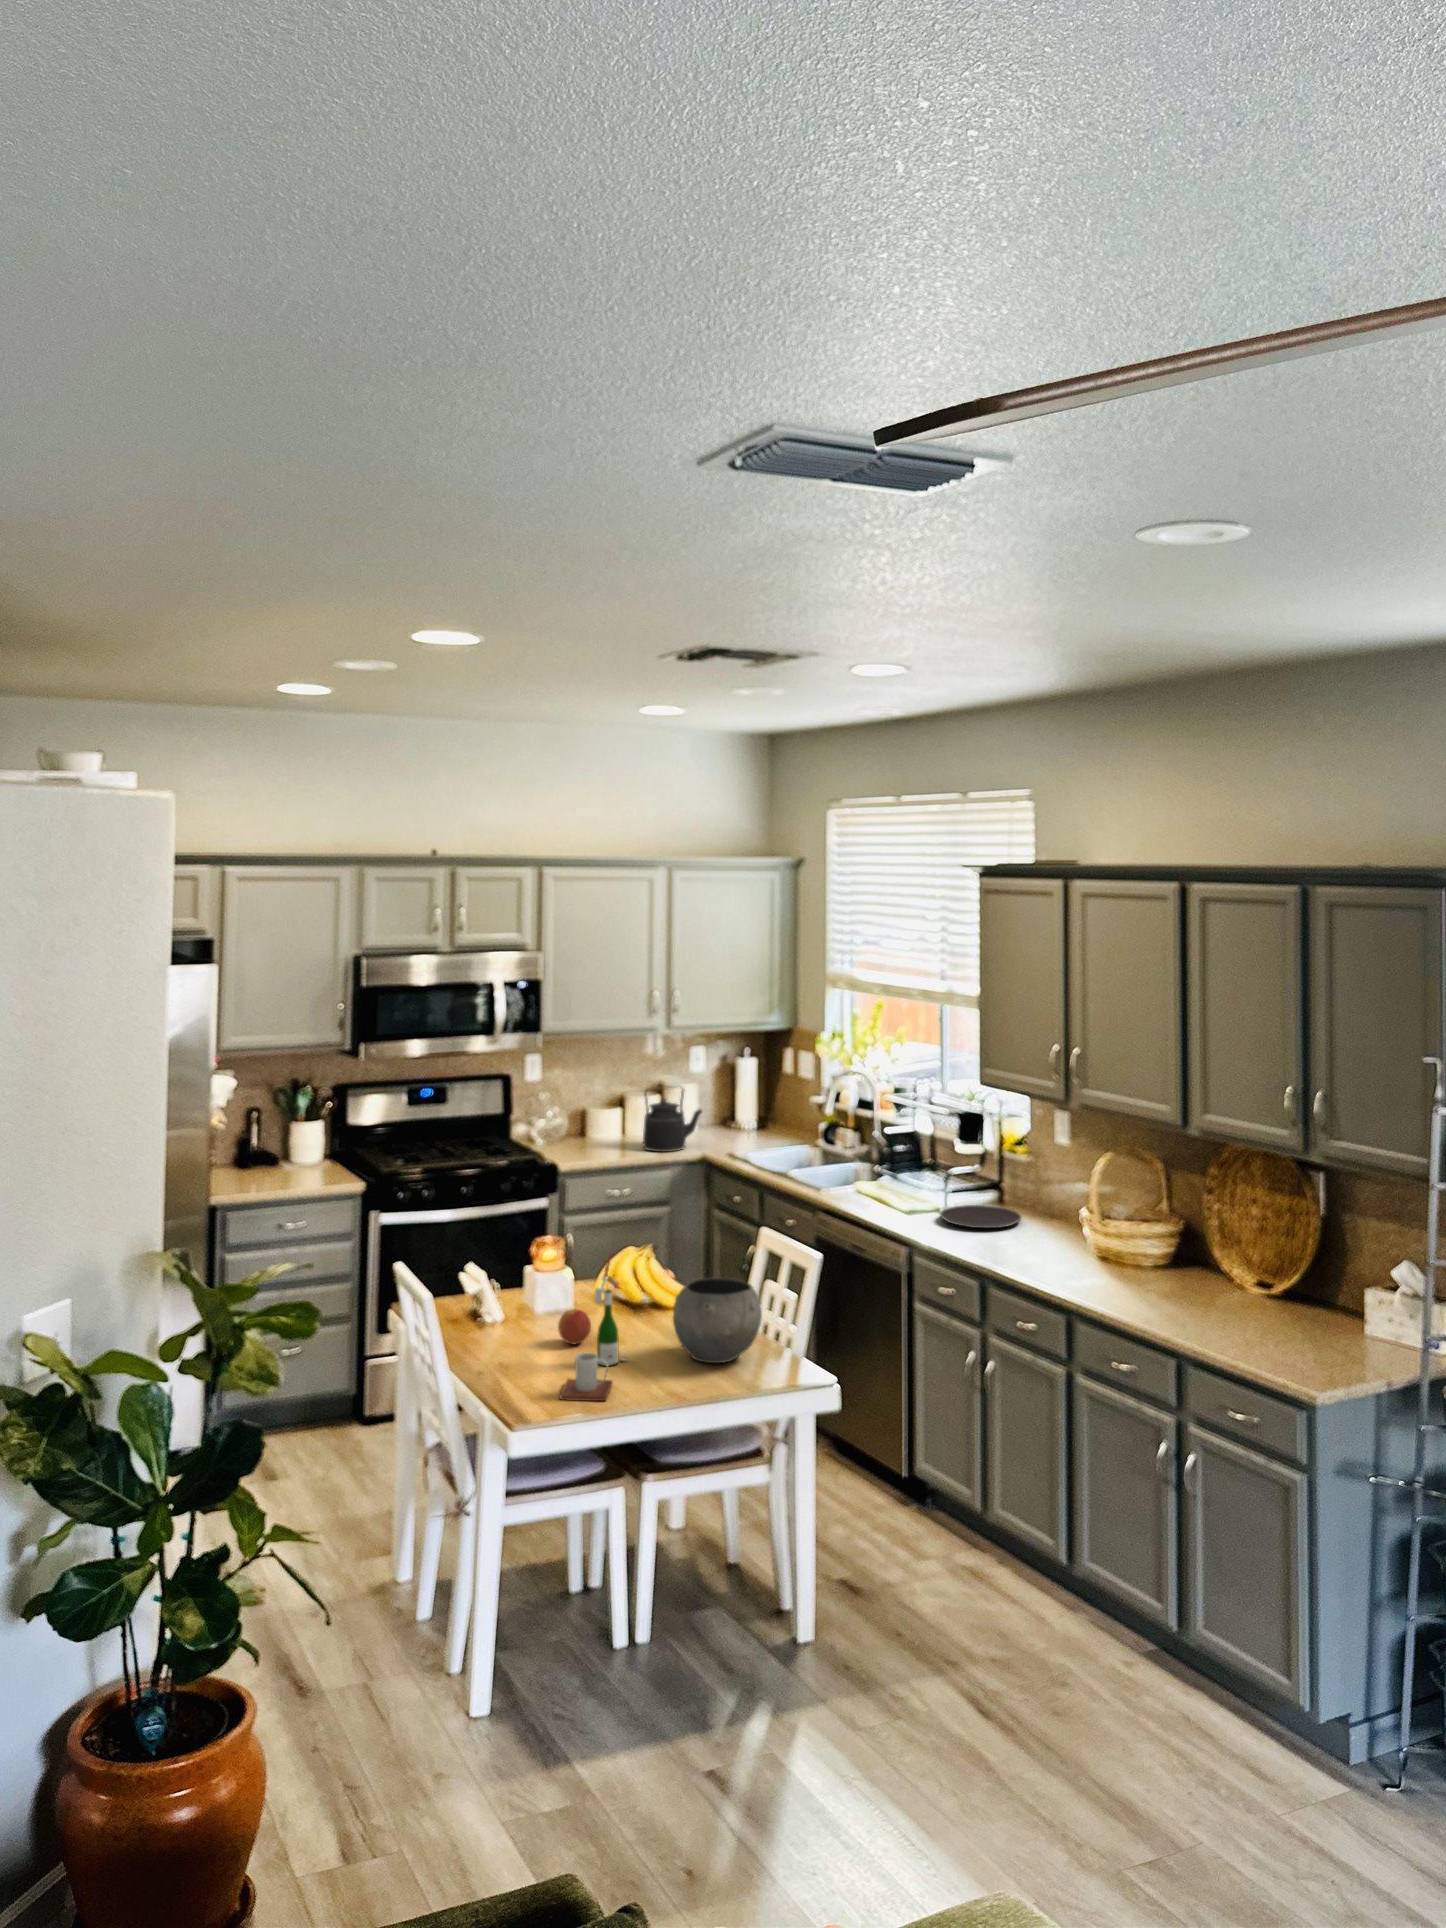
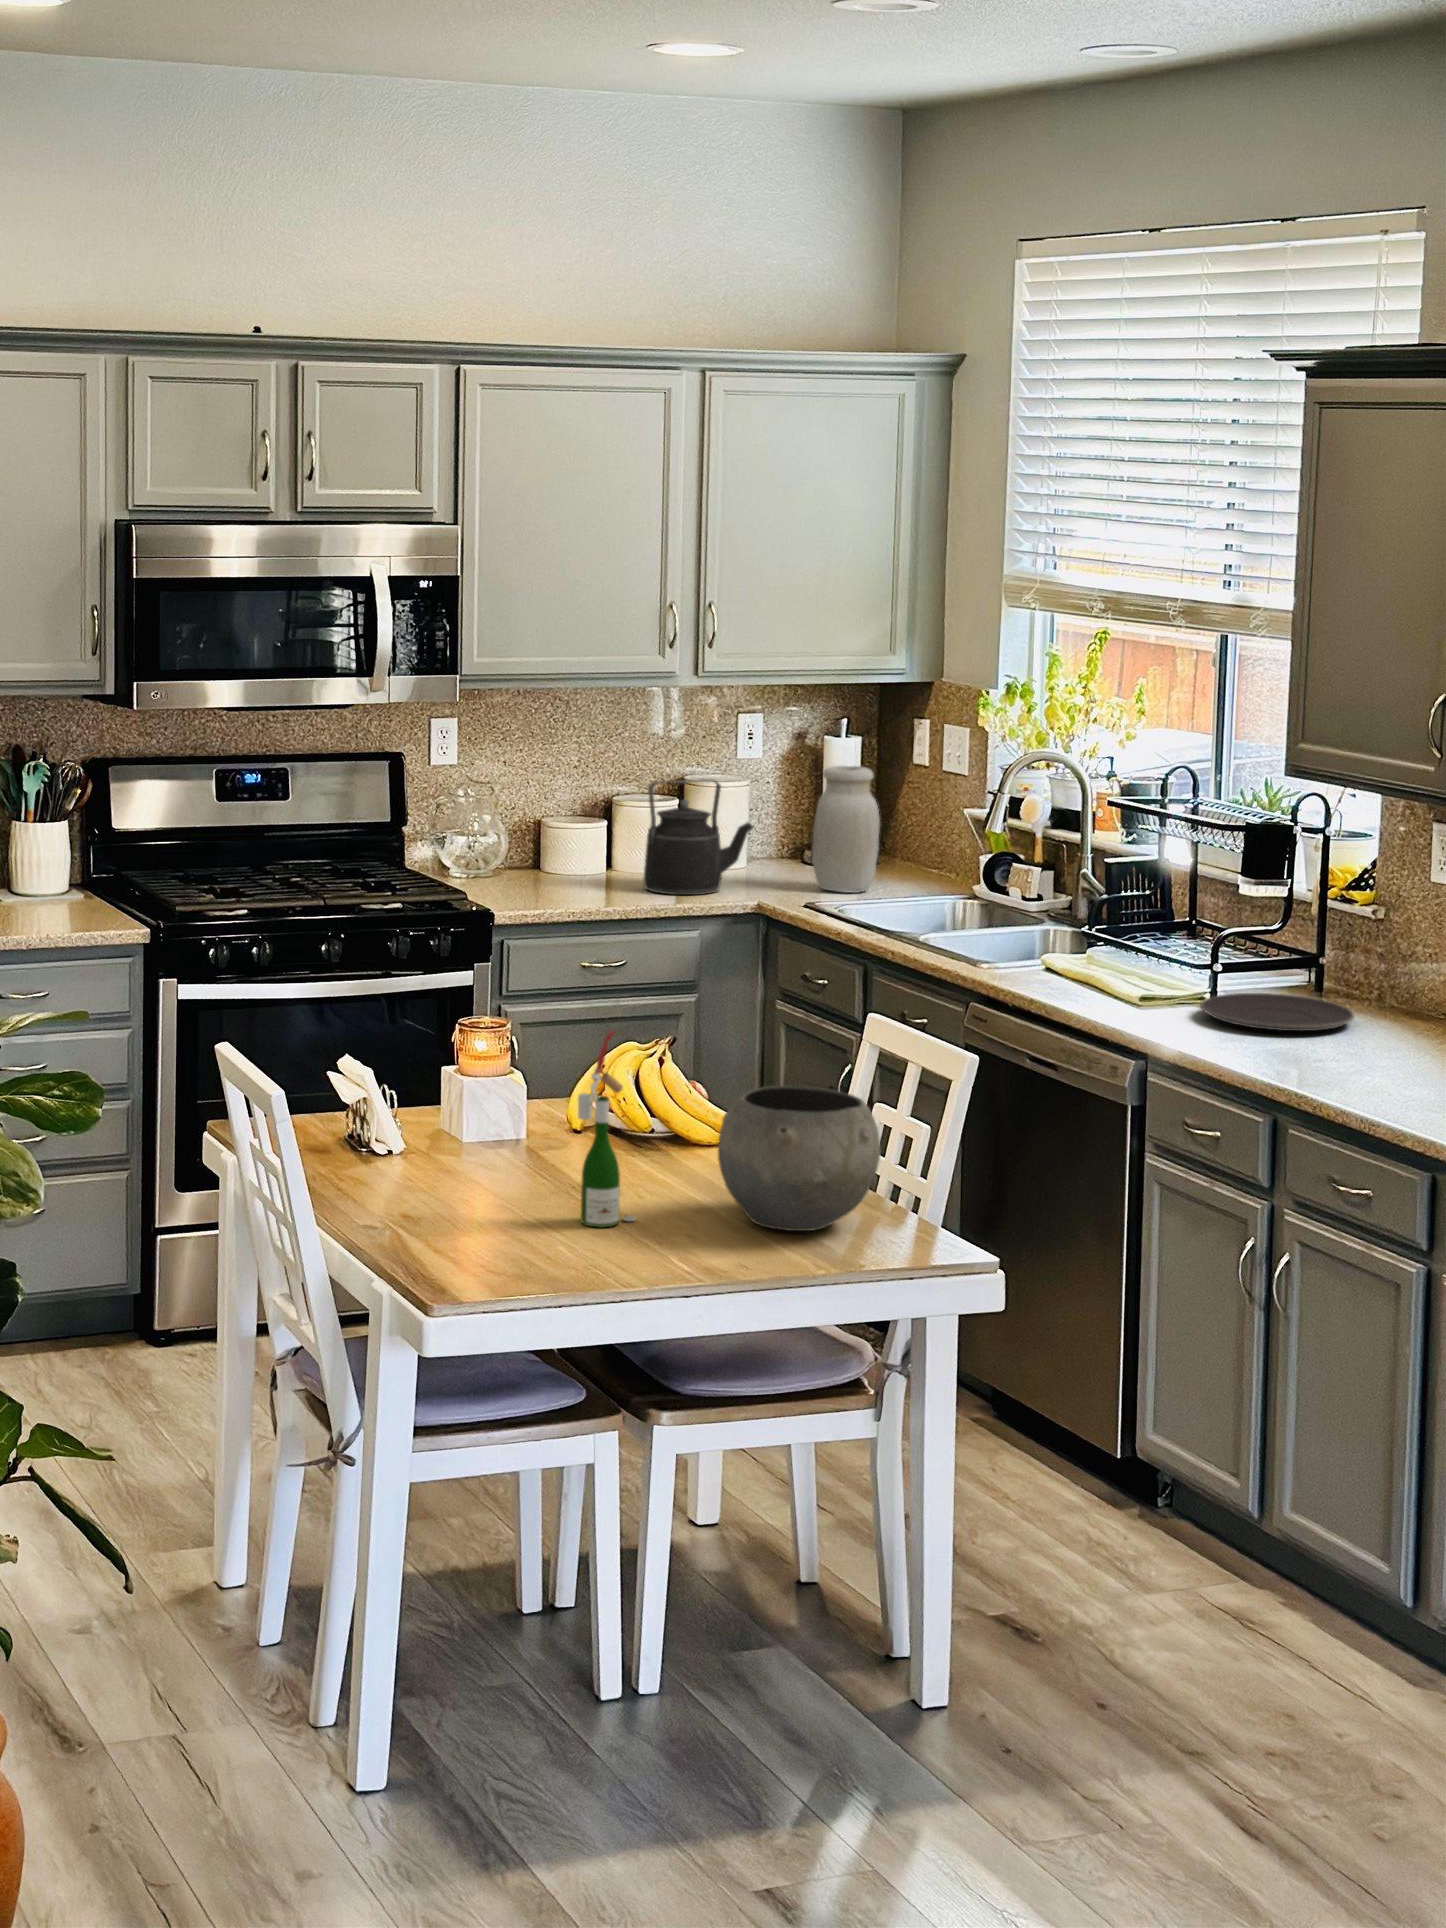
jar: none [735,1076,771,1147] -> present [812,766,880,893]
apple: present [558,1309,591,1344] -> none [509,1130,568,1192]
mug: present [560,1353,613,1401] -> none [518,1199,611,1281]

